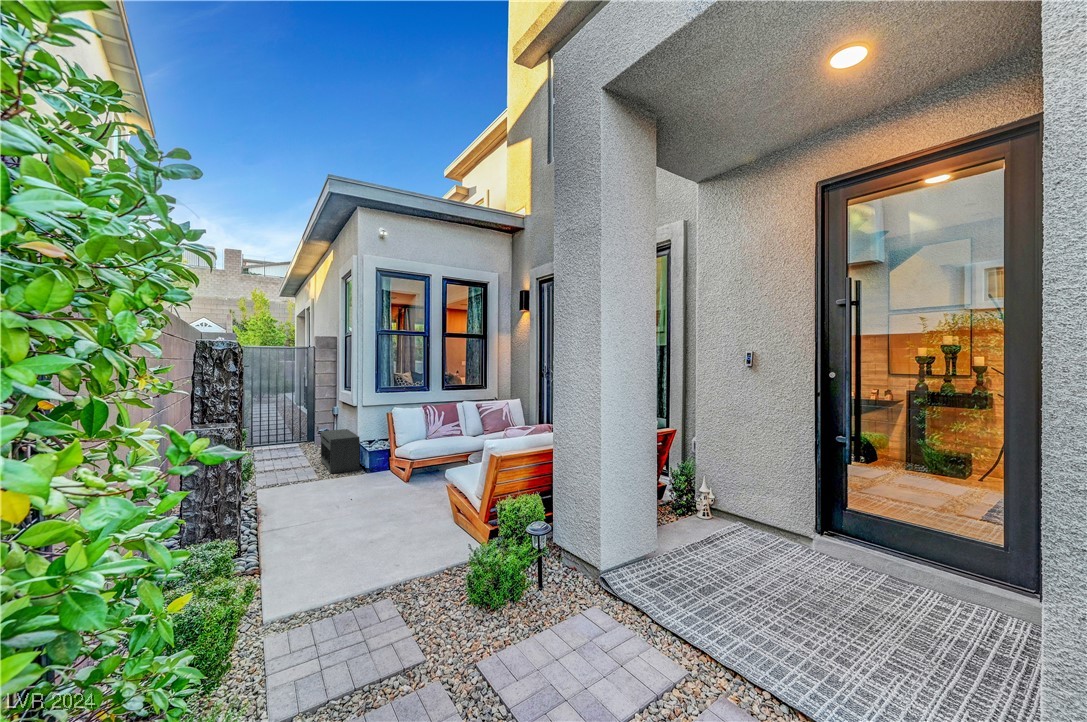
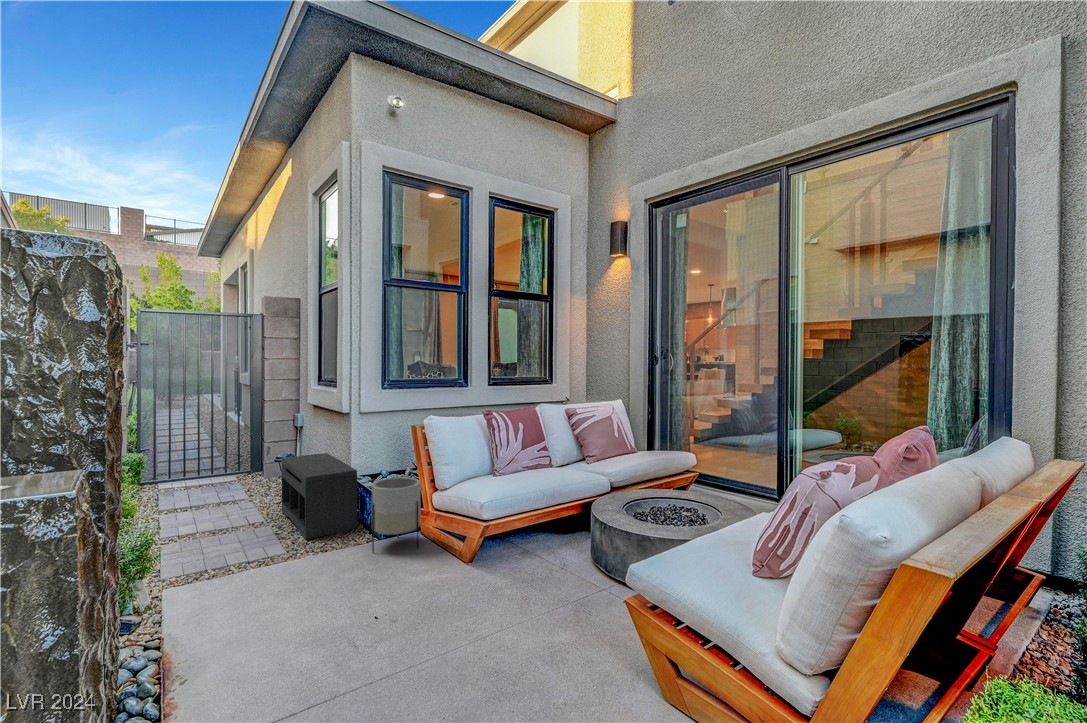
planter: none [363,440,390,479] -> present [372,477,421,552]

